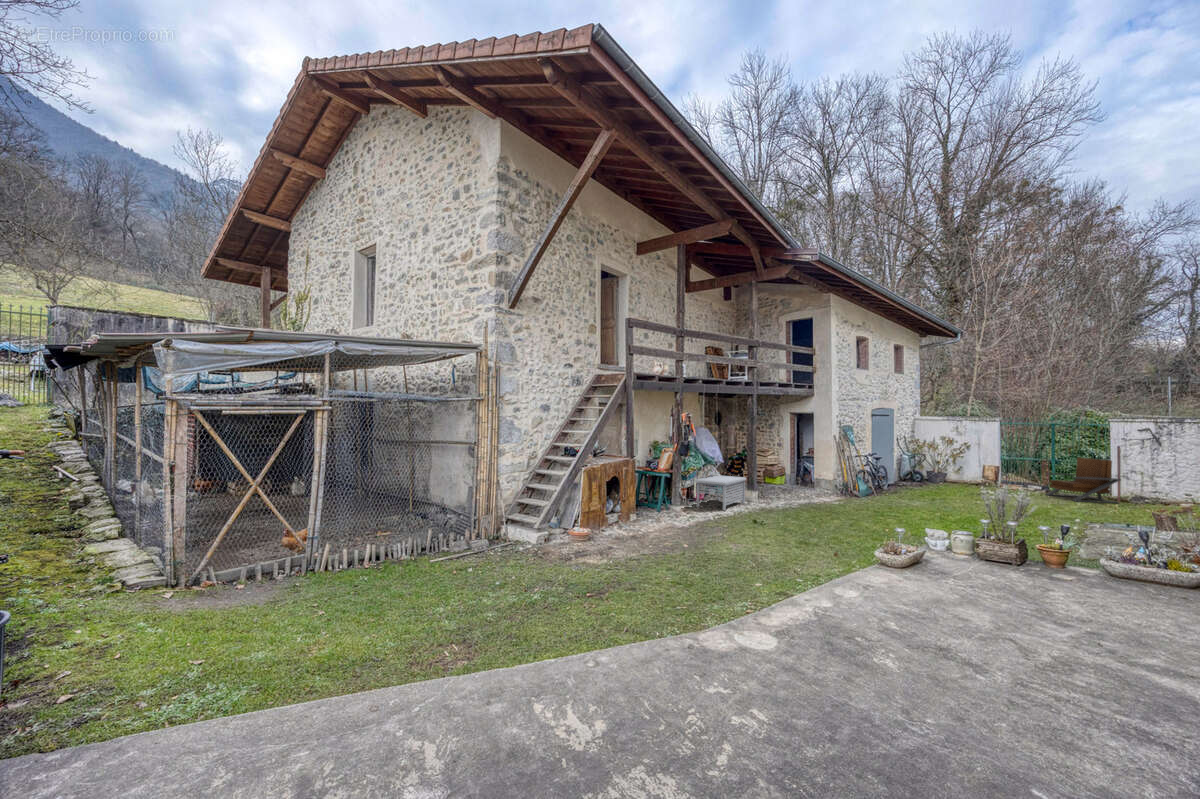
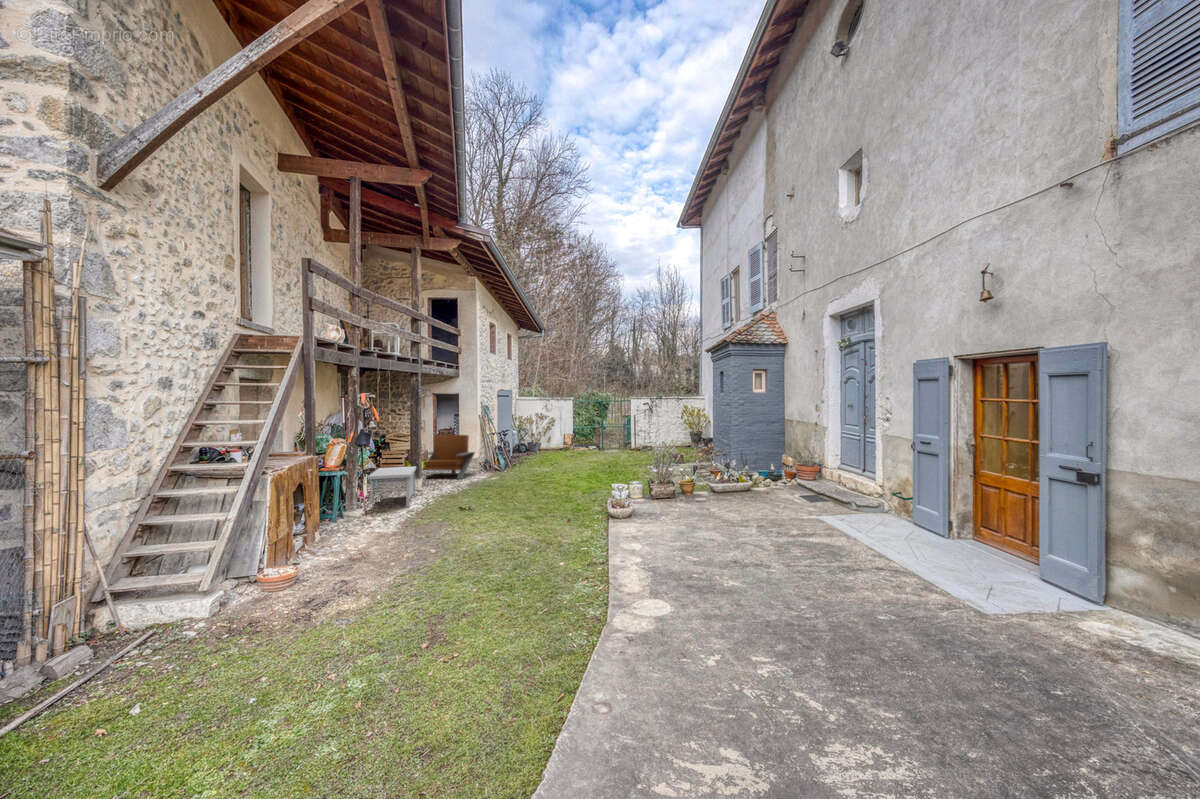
lounge chair: present [1046,457,1120,503] -> present [422,435,475,479]

